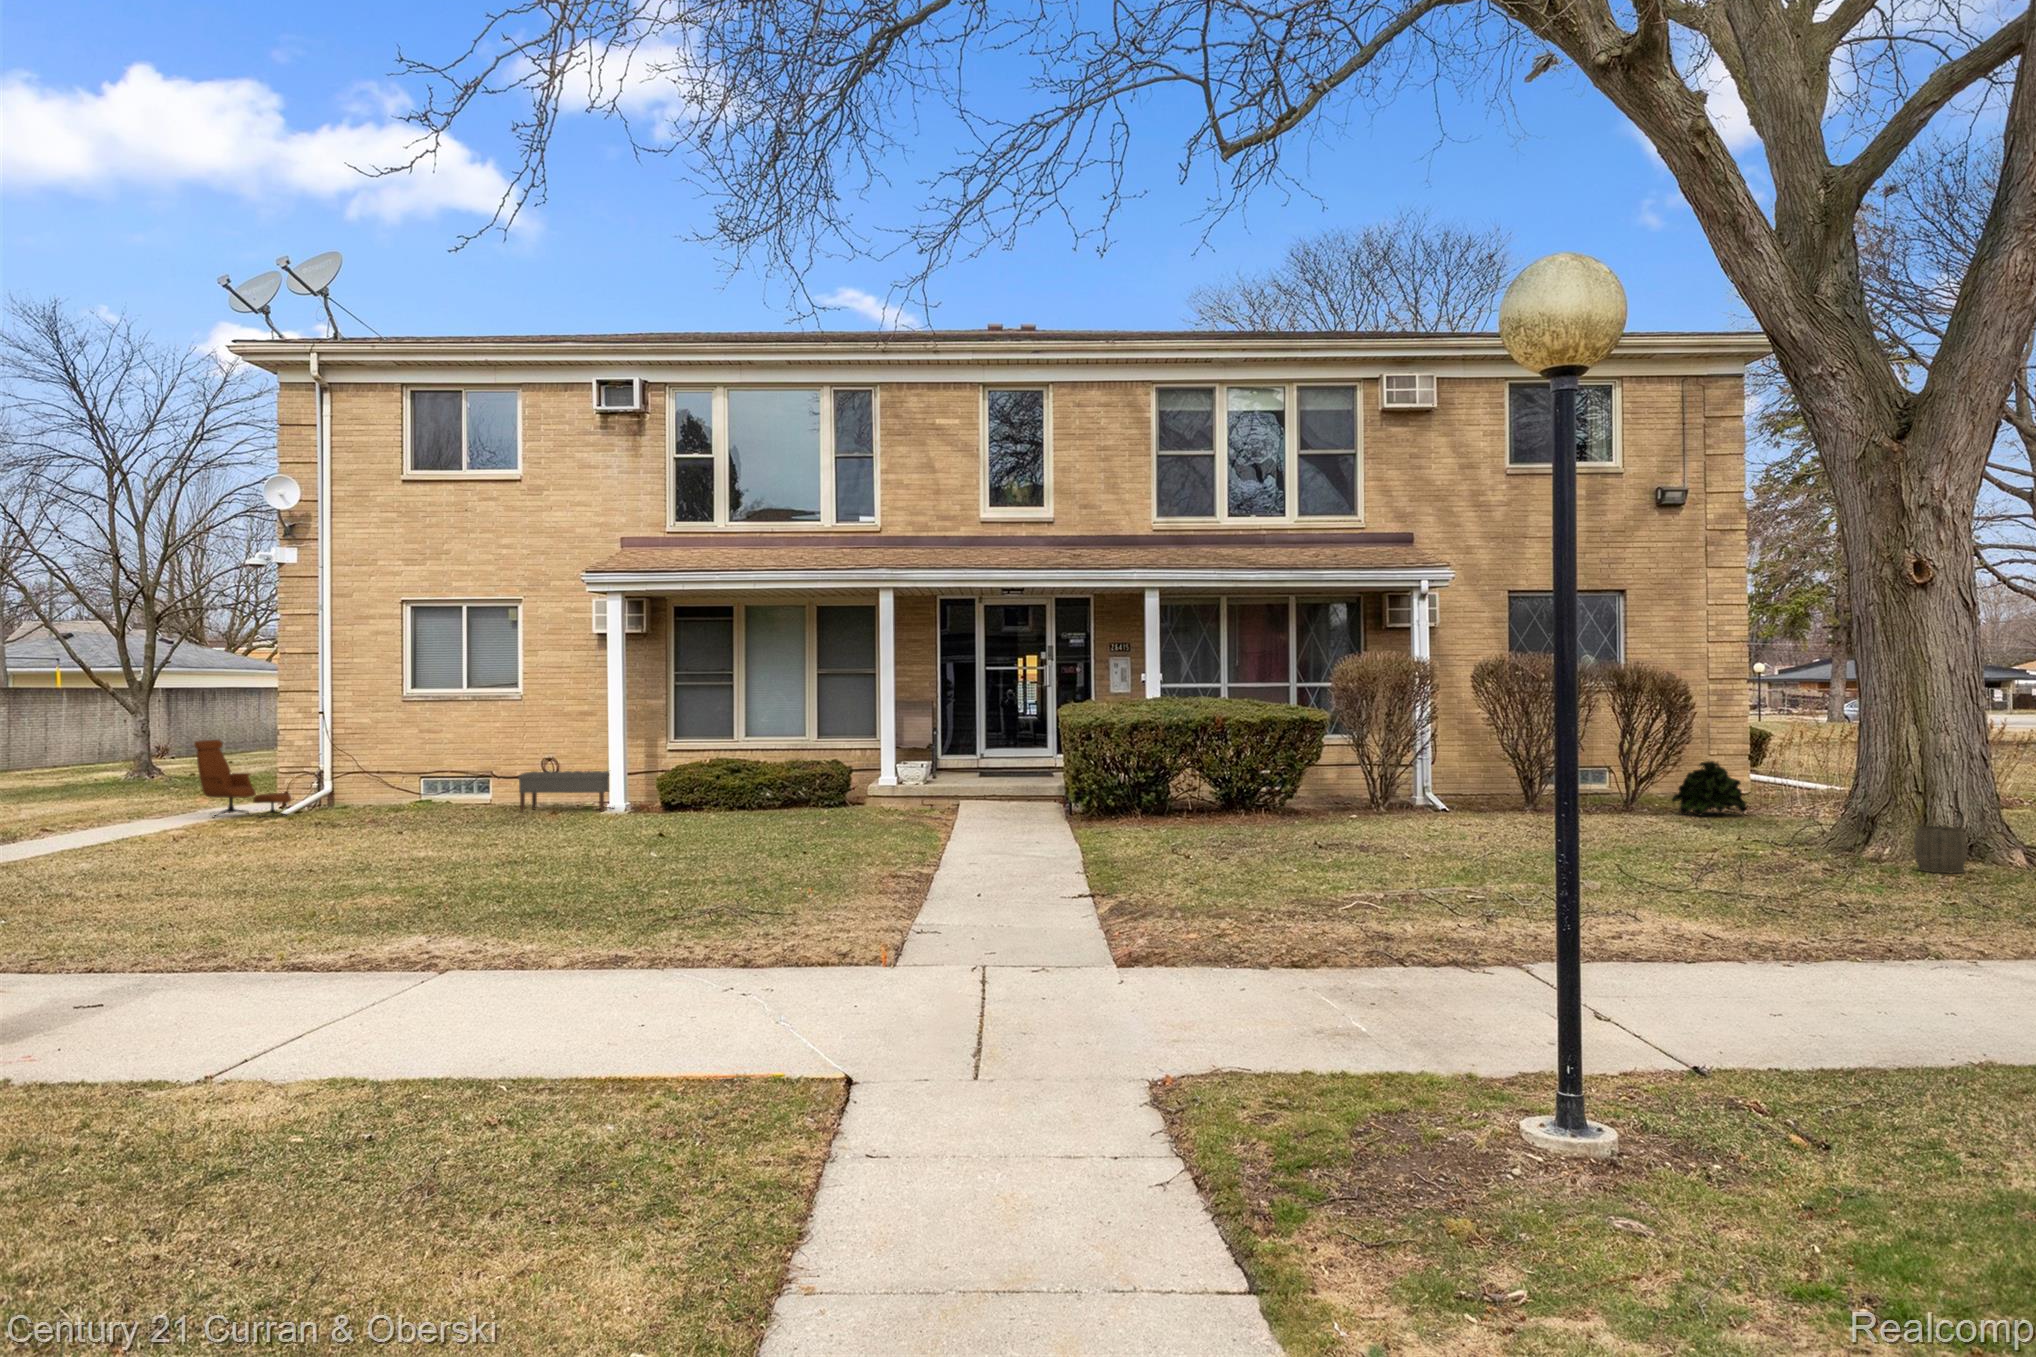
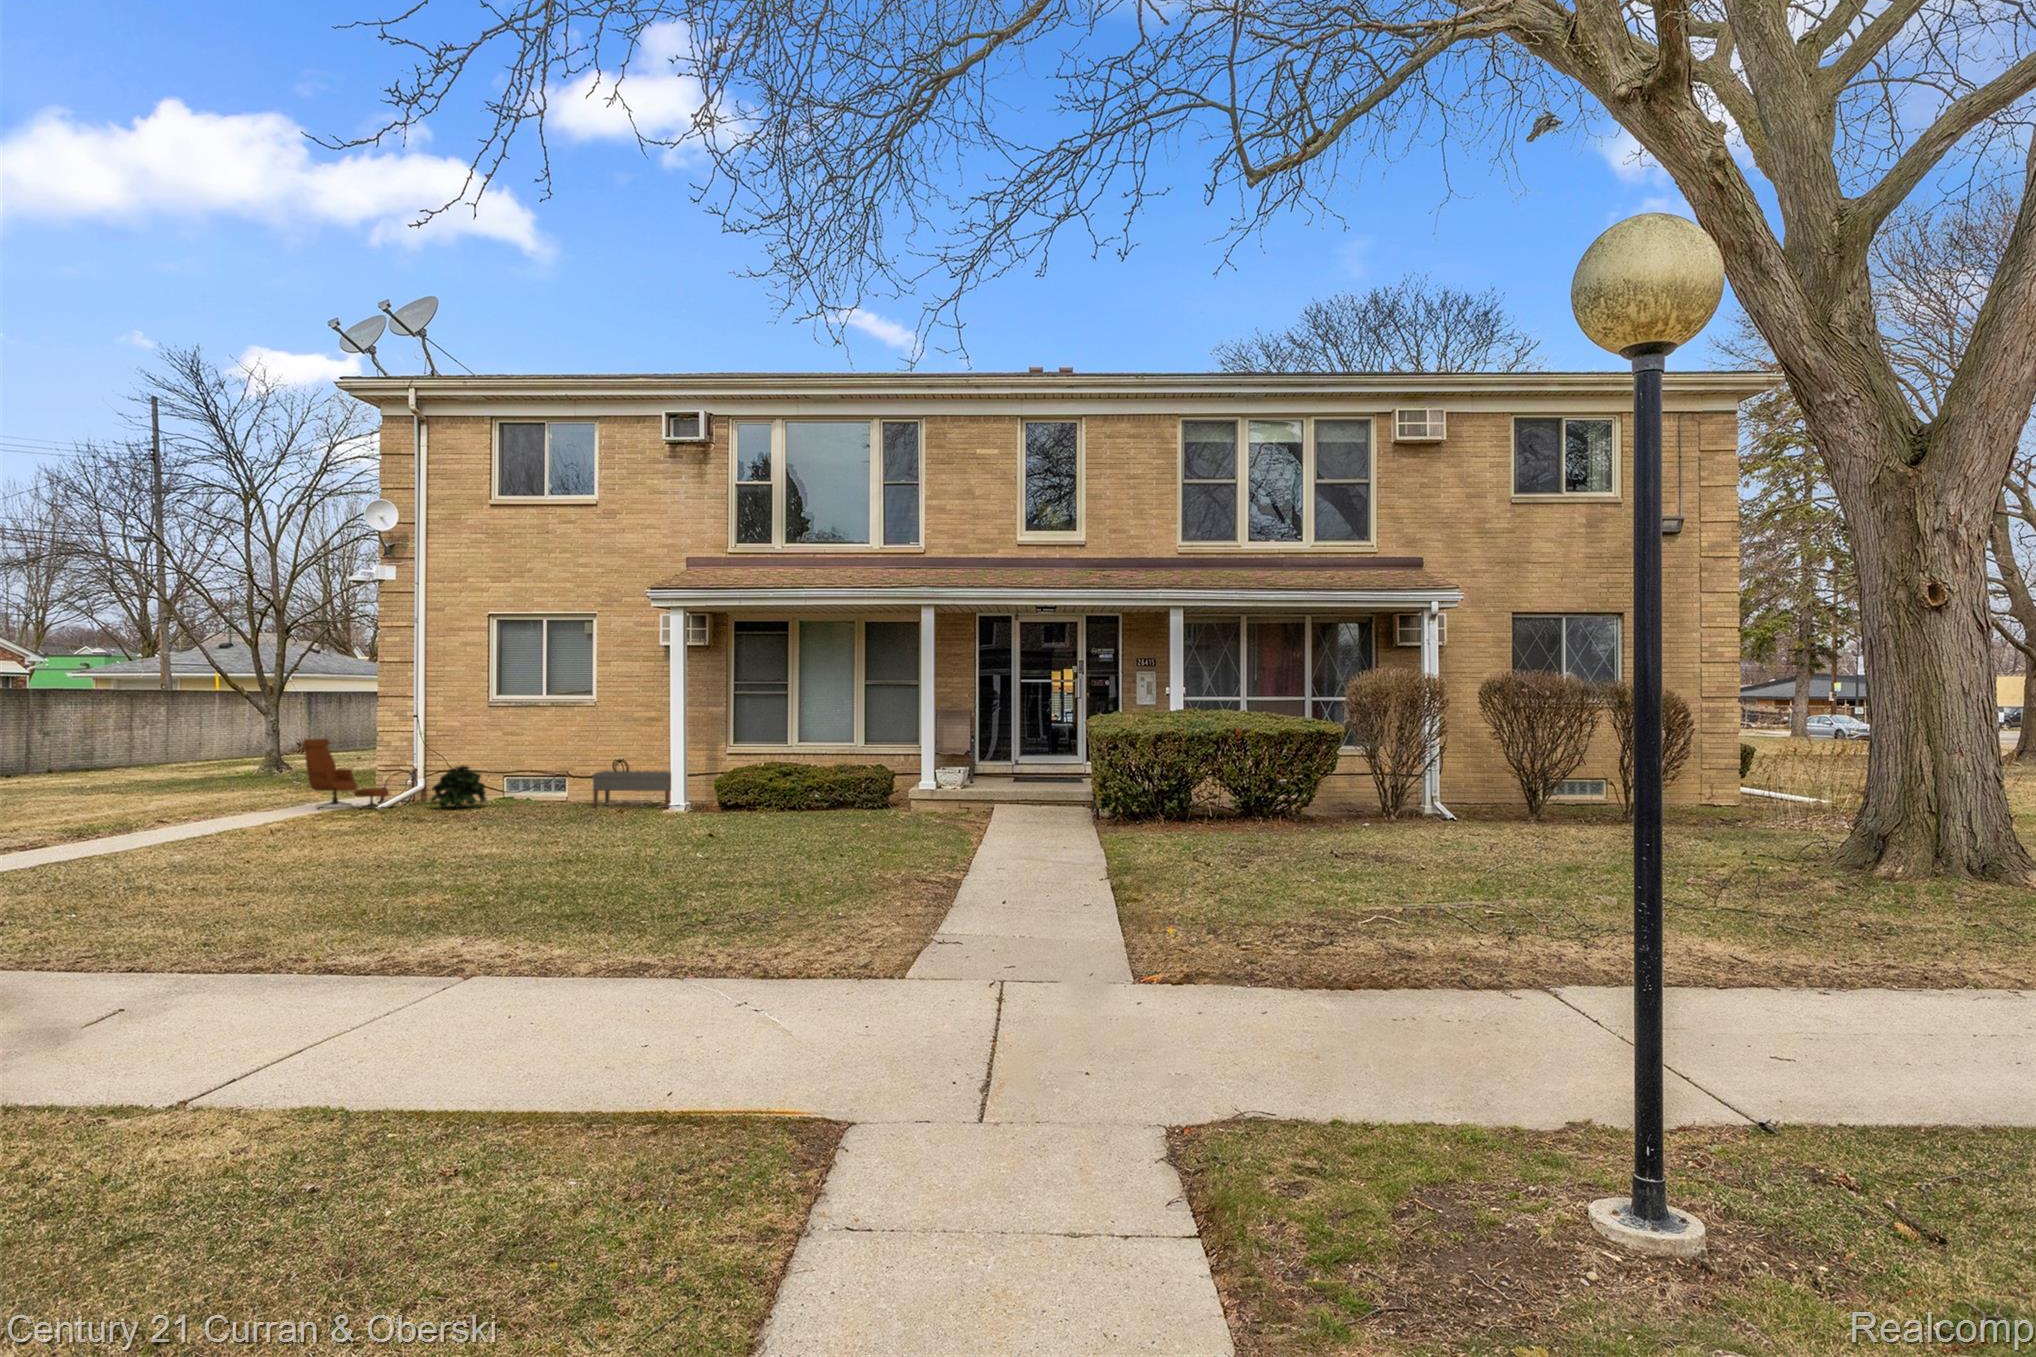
potted plant: present [1672,761,1746,816] -> present [431,766,486,808]
woven basket: present [1914,826,1967,873] -> none [1932,845,1987,894]

